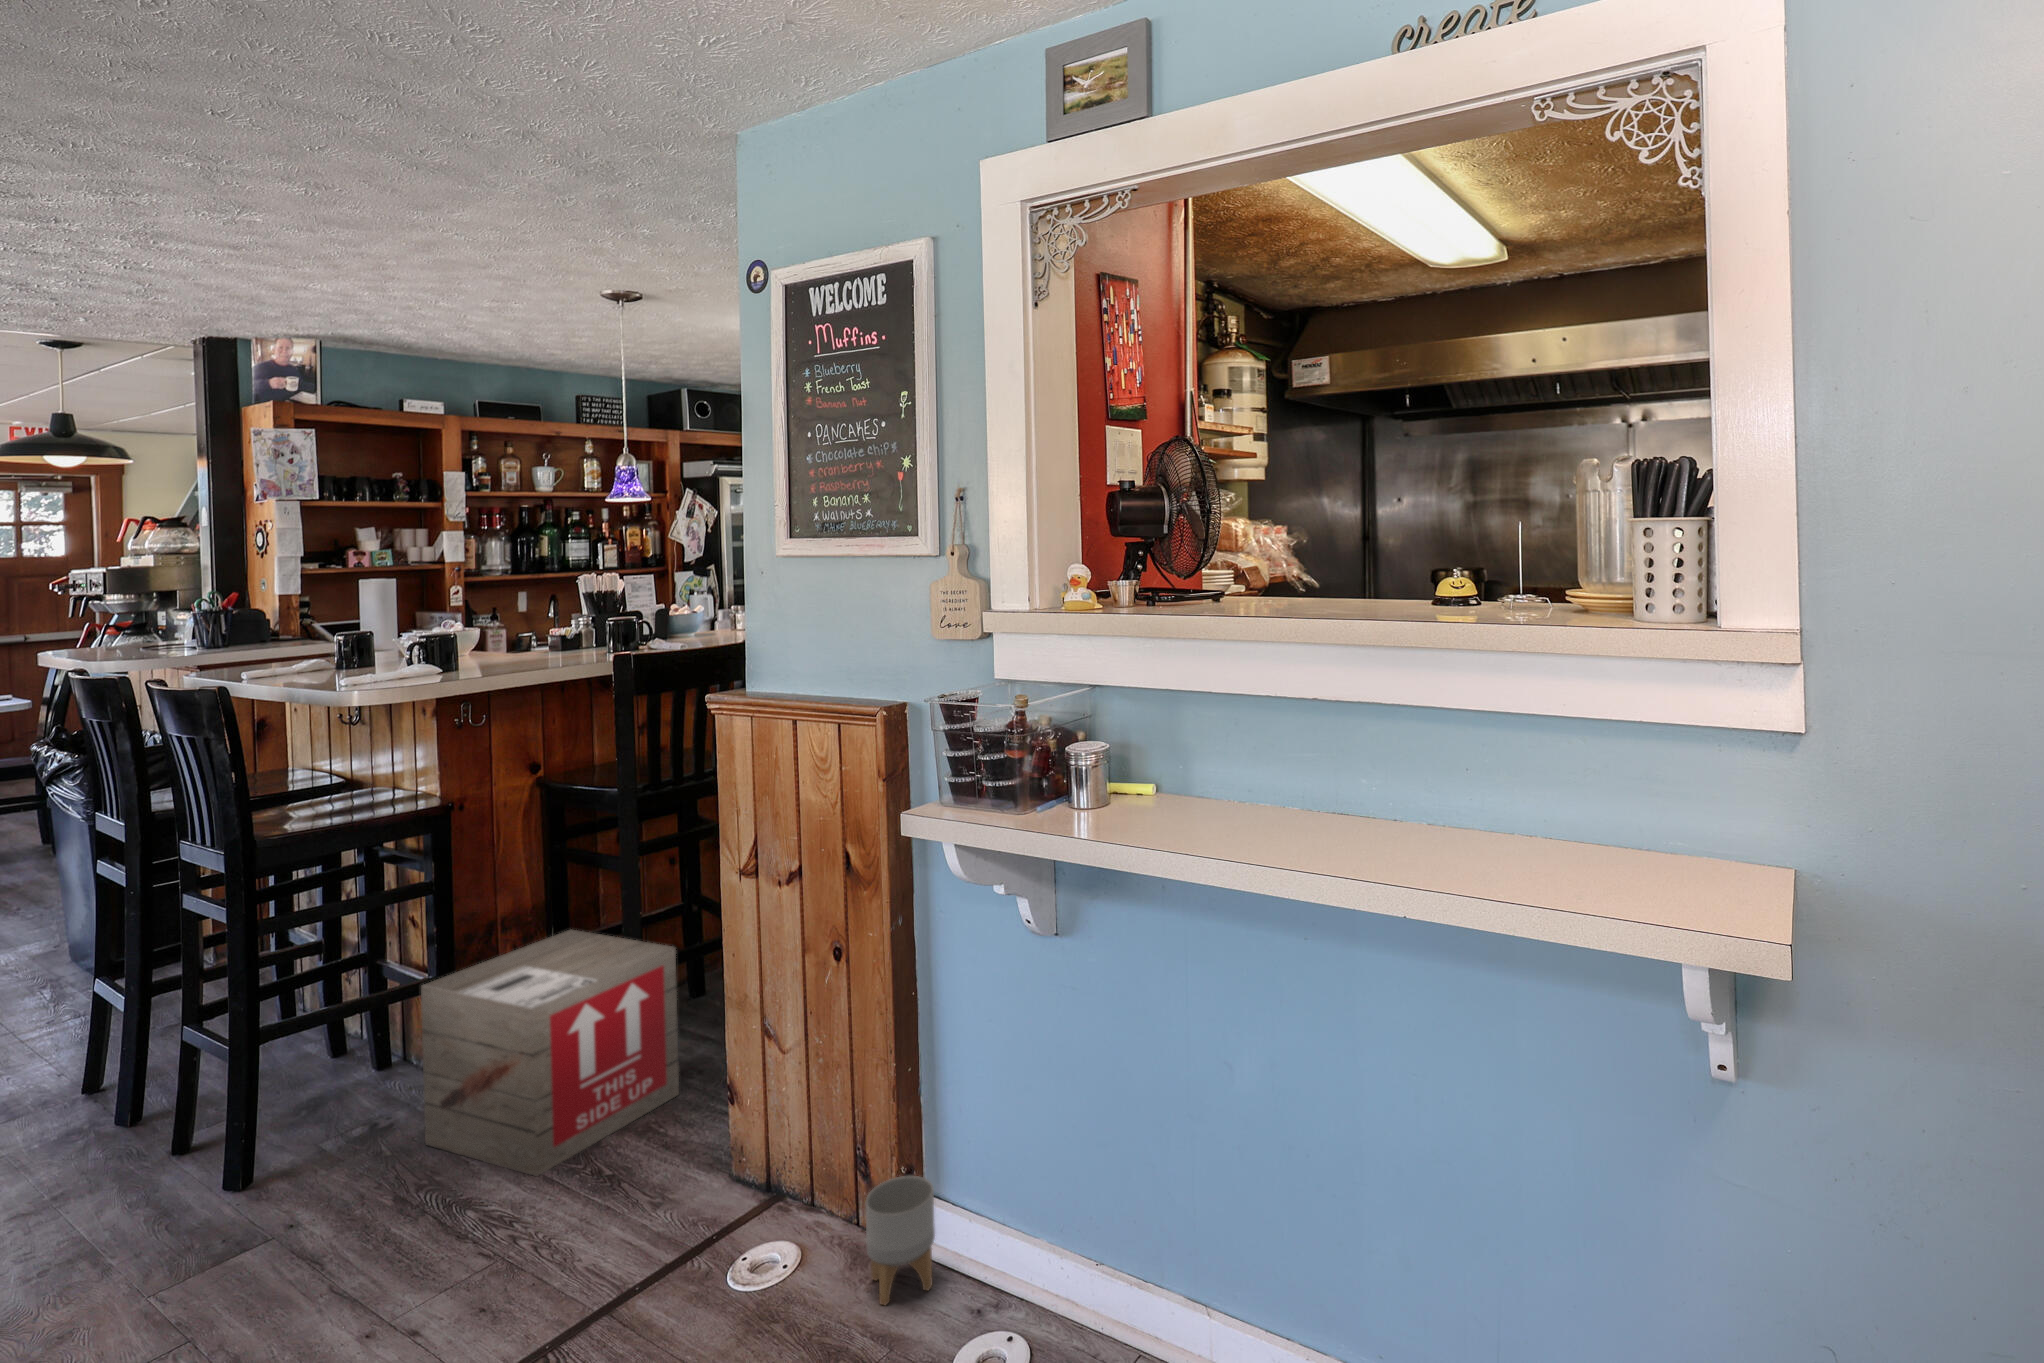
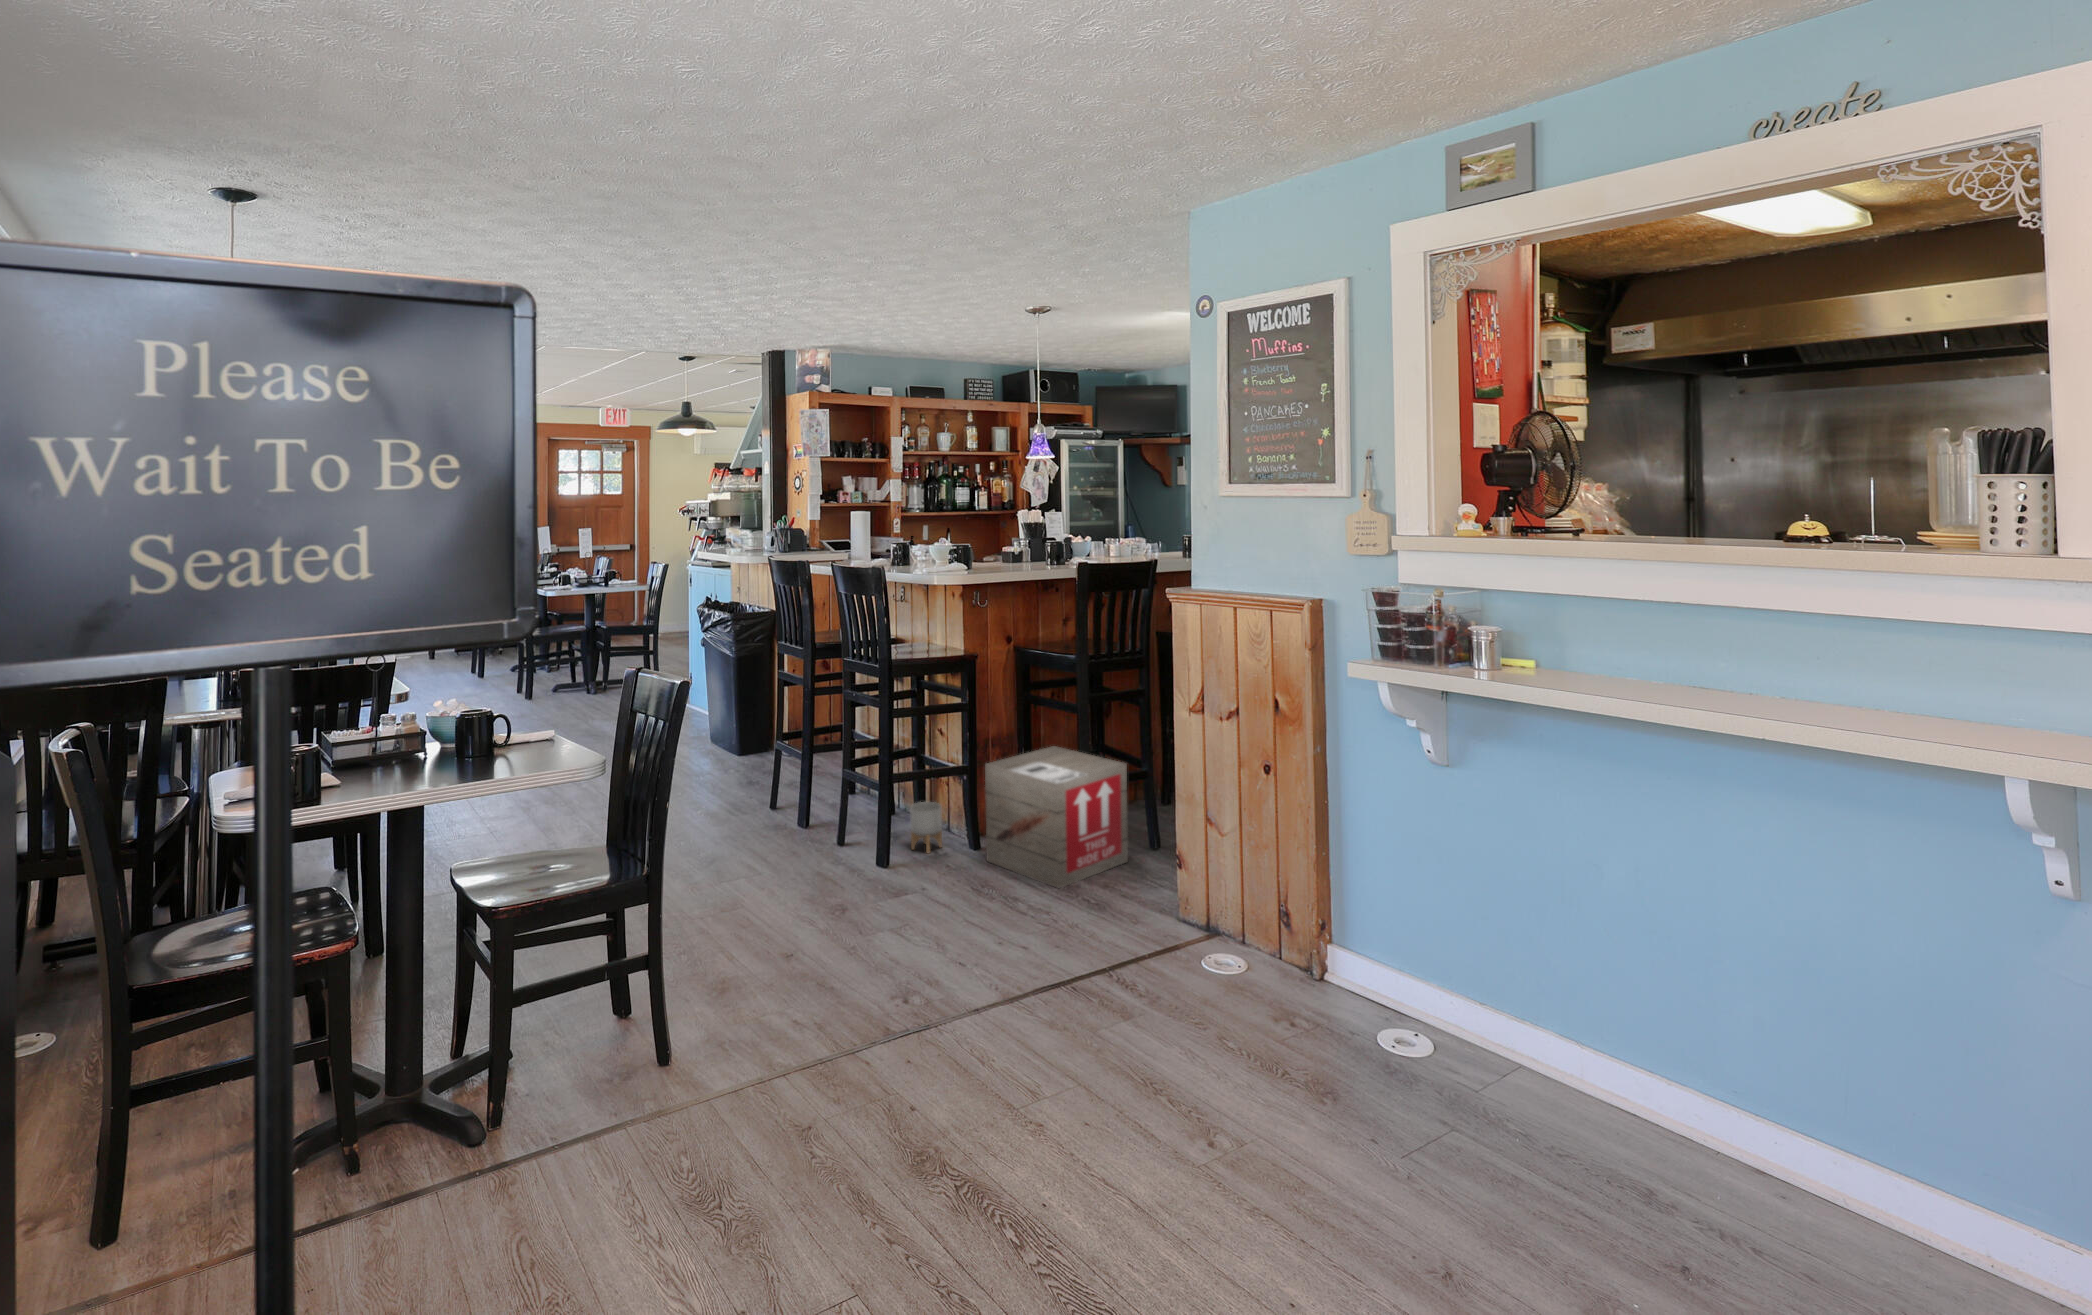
planter: present [866,1176,935,1305] -> present [910,802,942,853]

